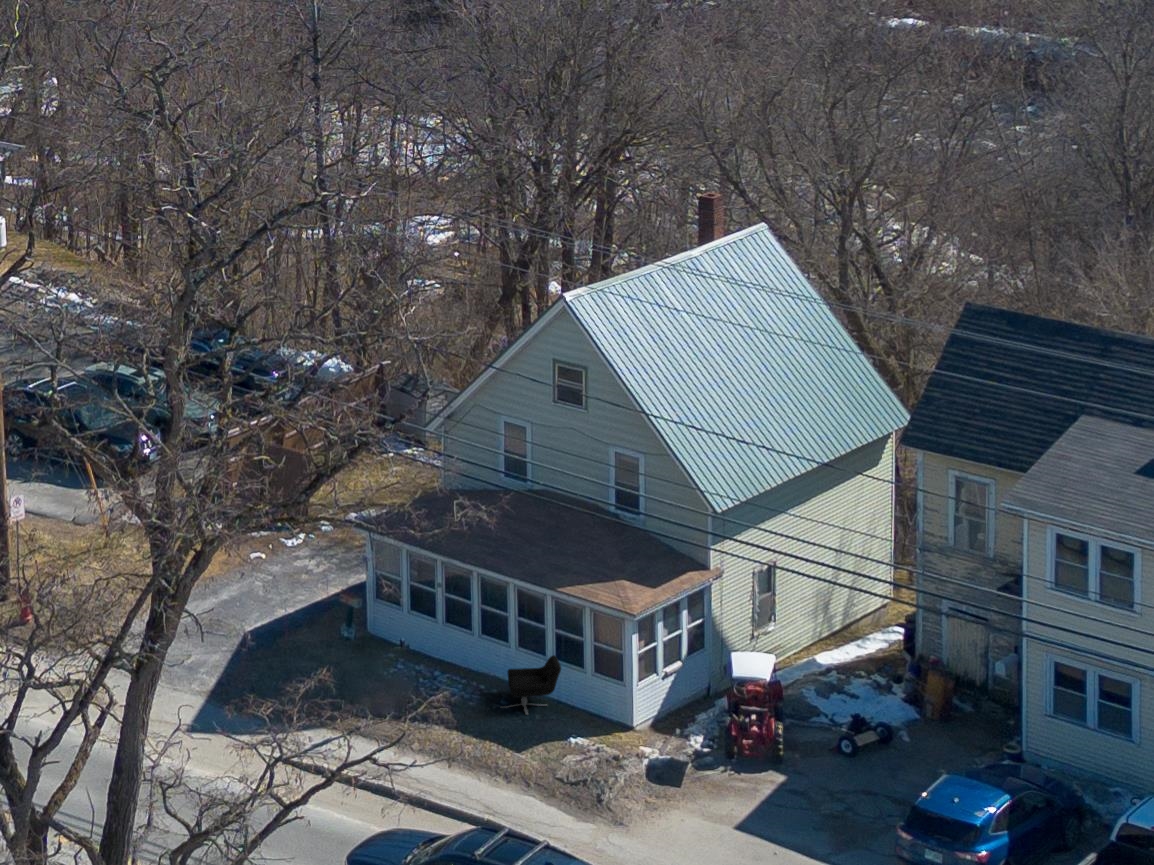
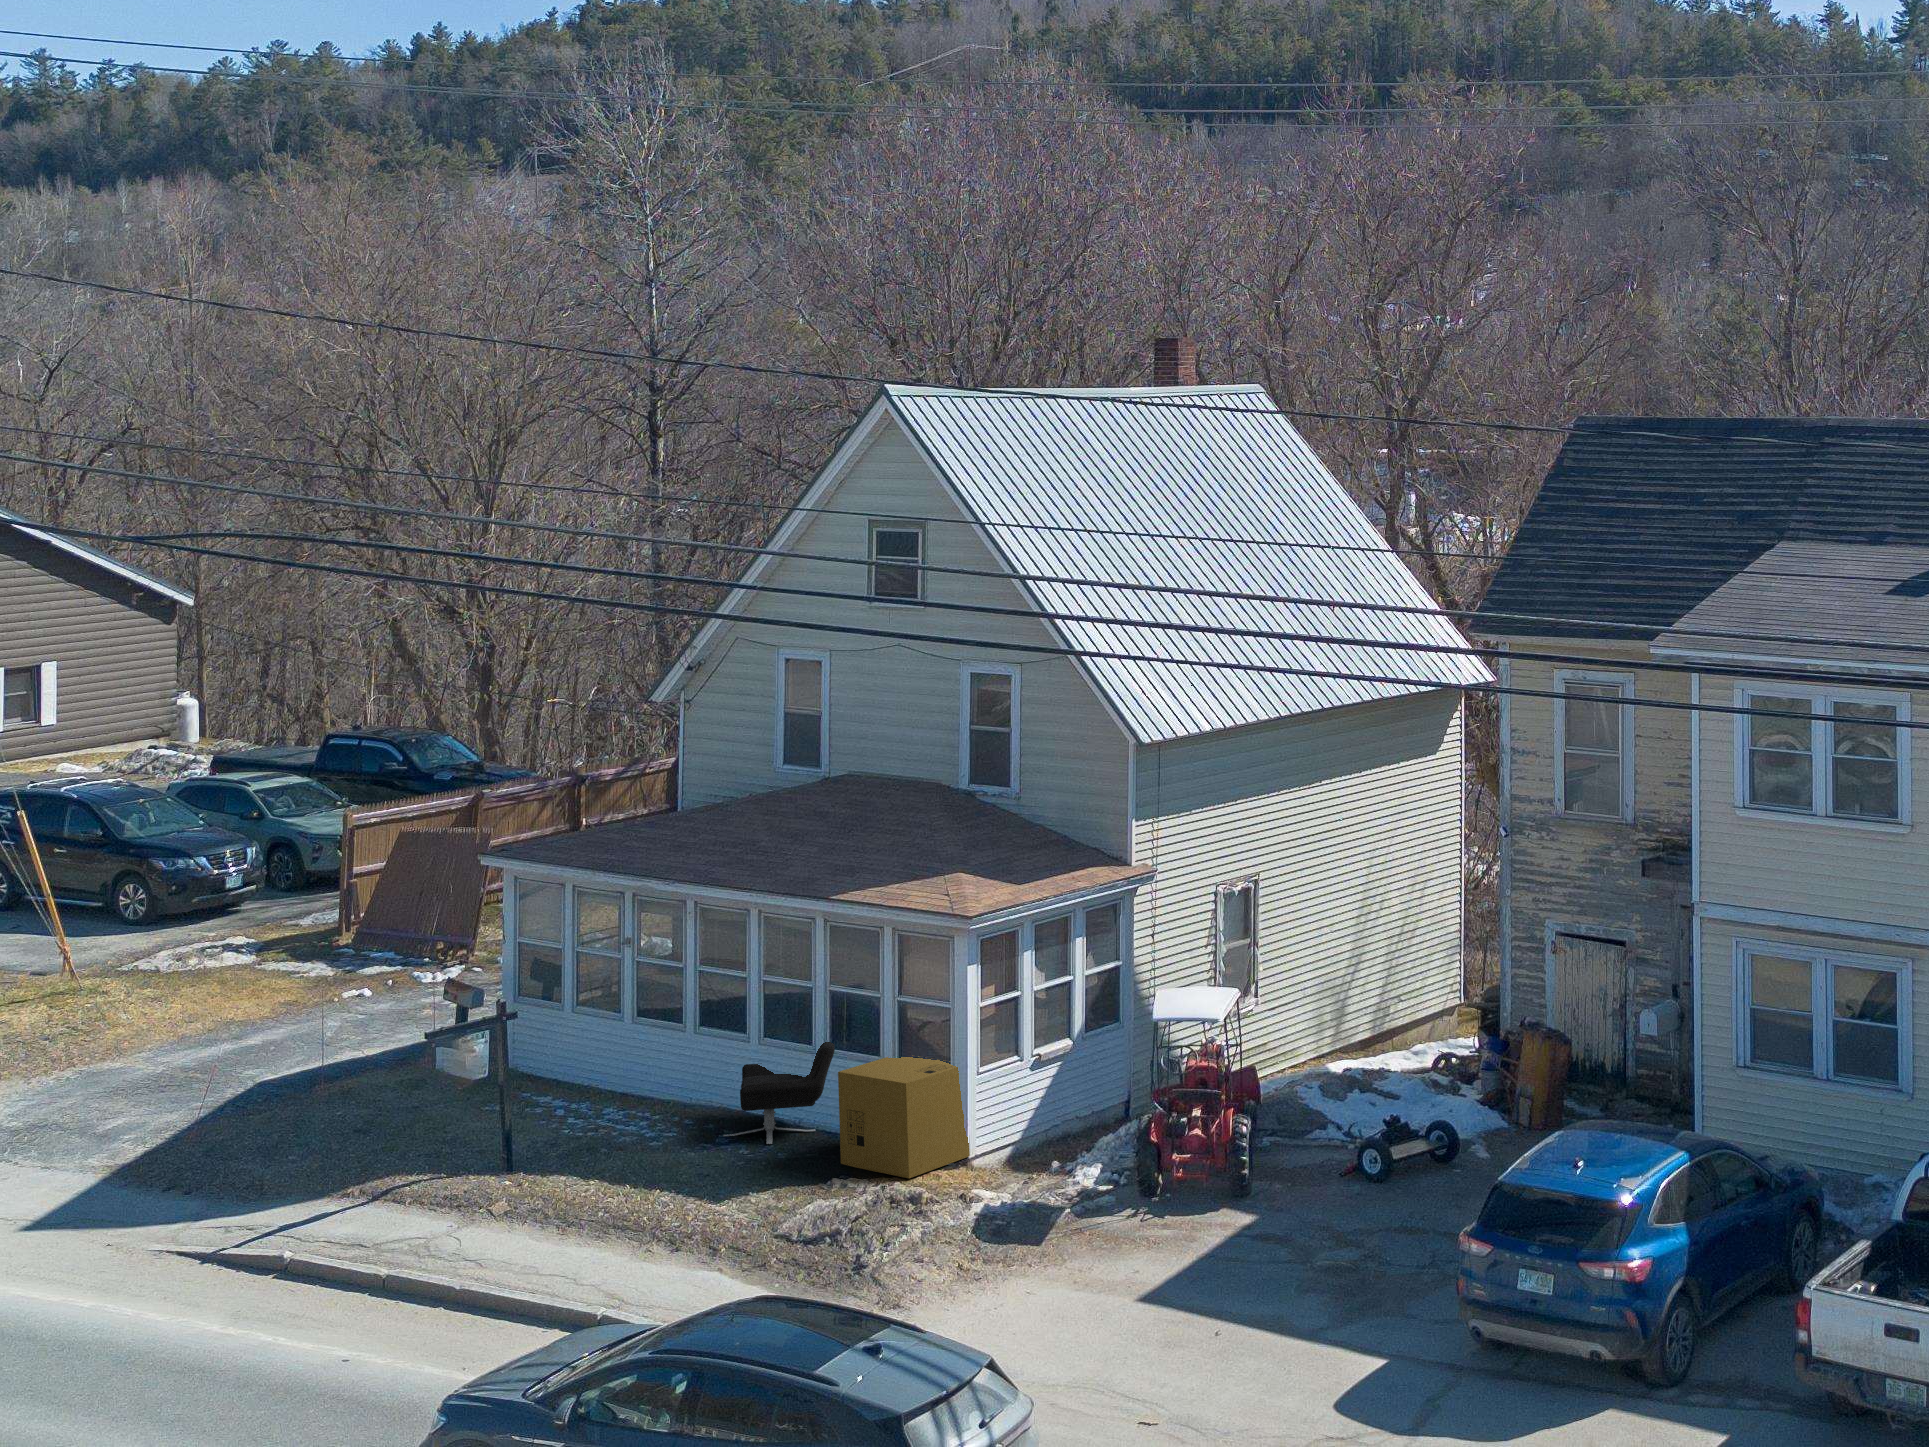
cardboard box: none [569,672,635,742] -> present [838,1057,970,1178]

